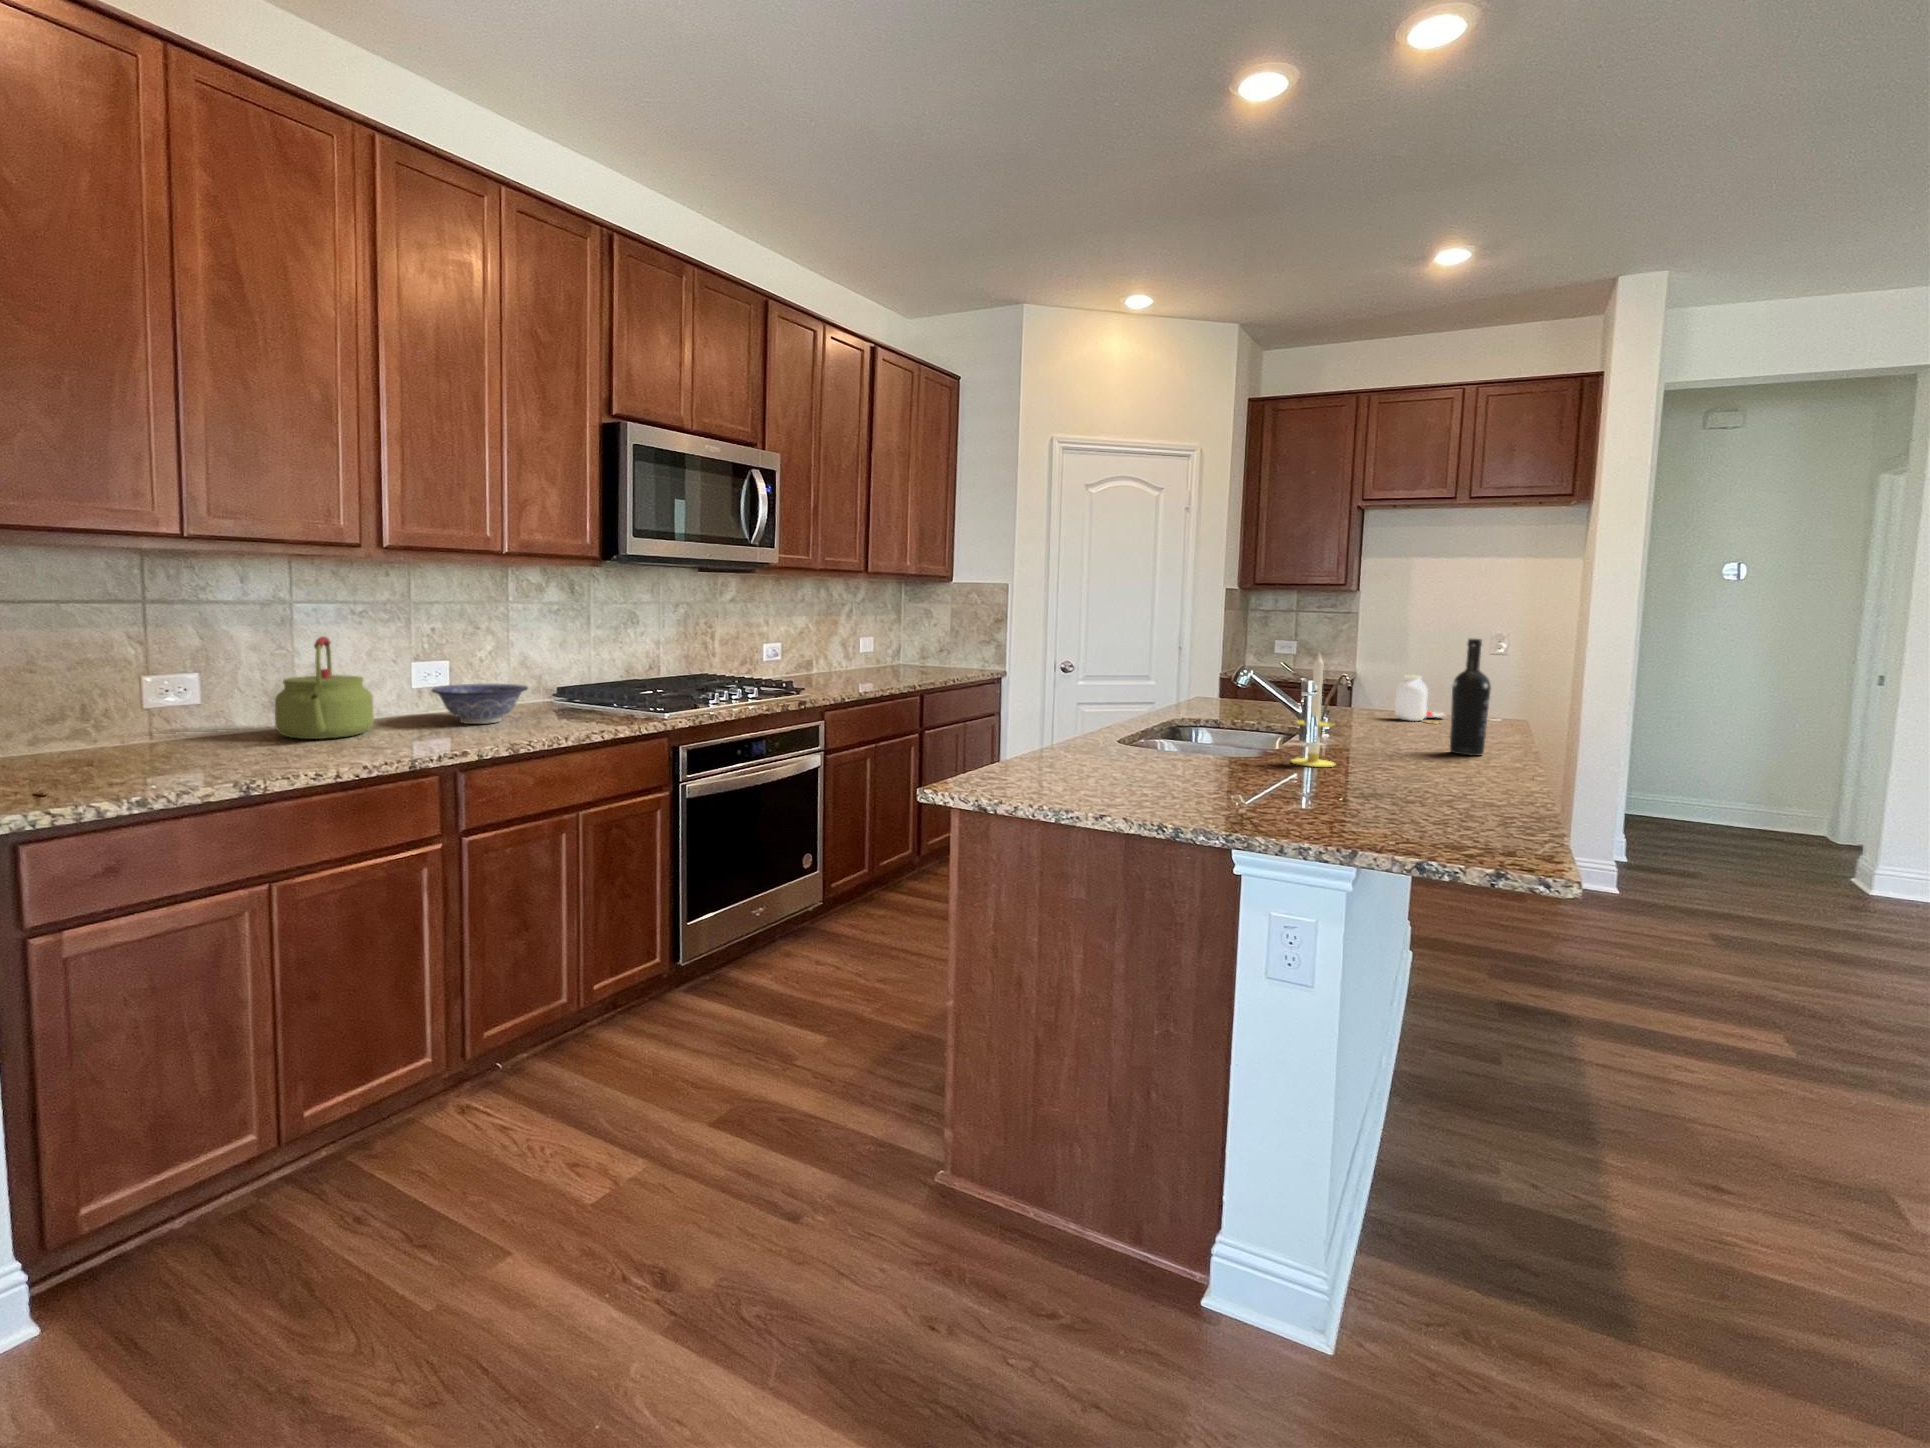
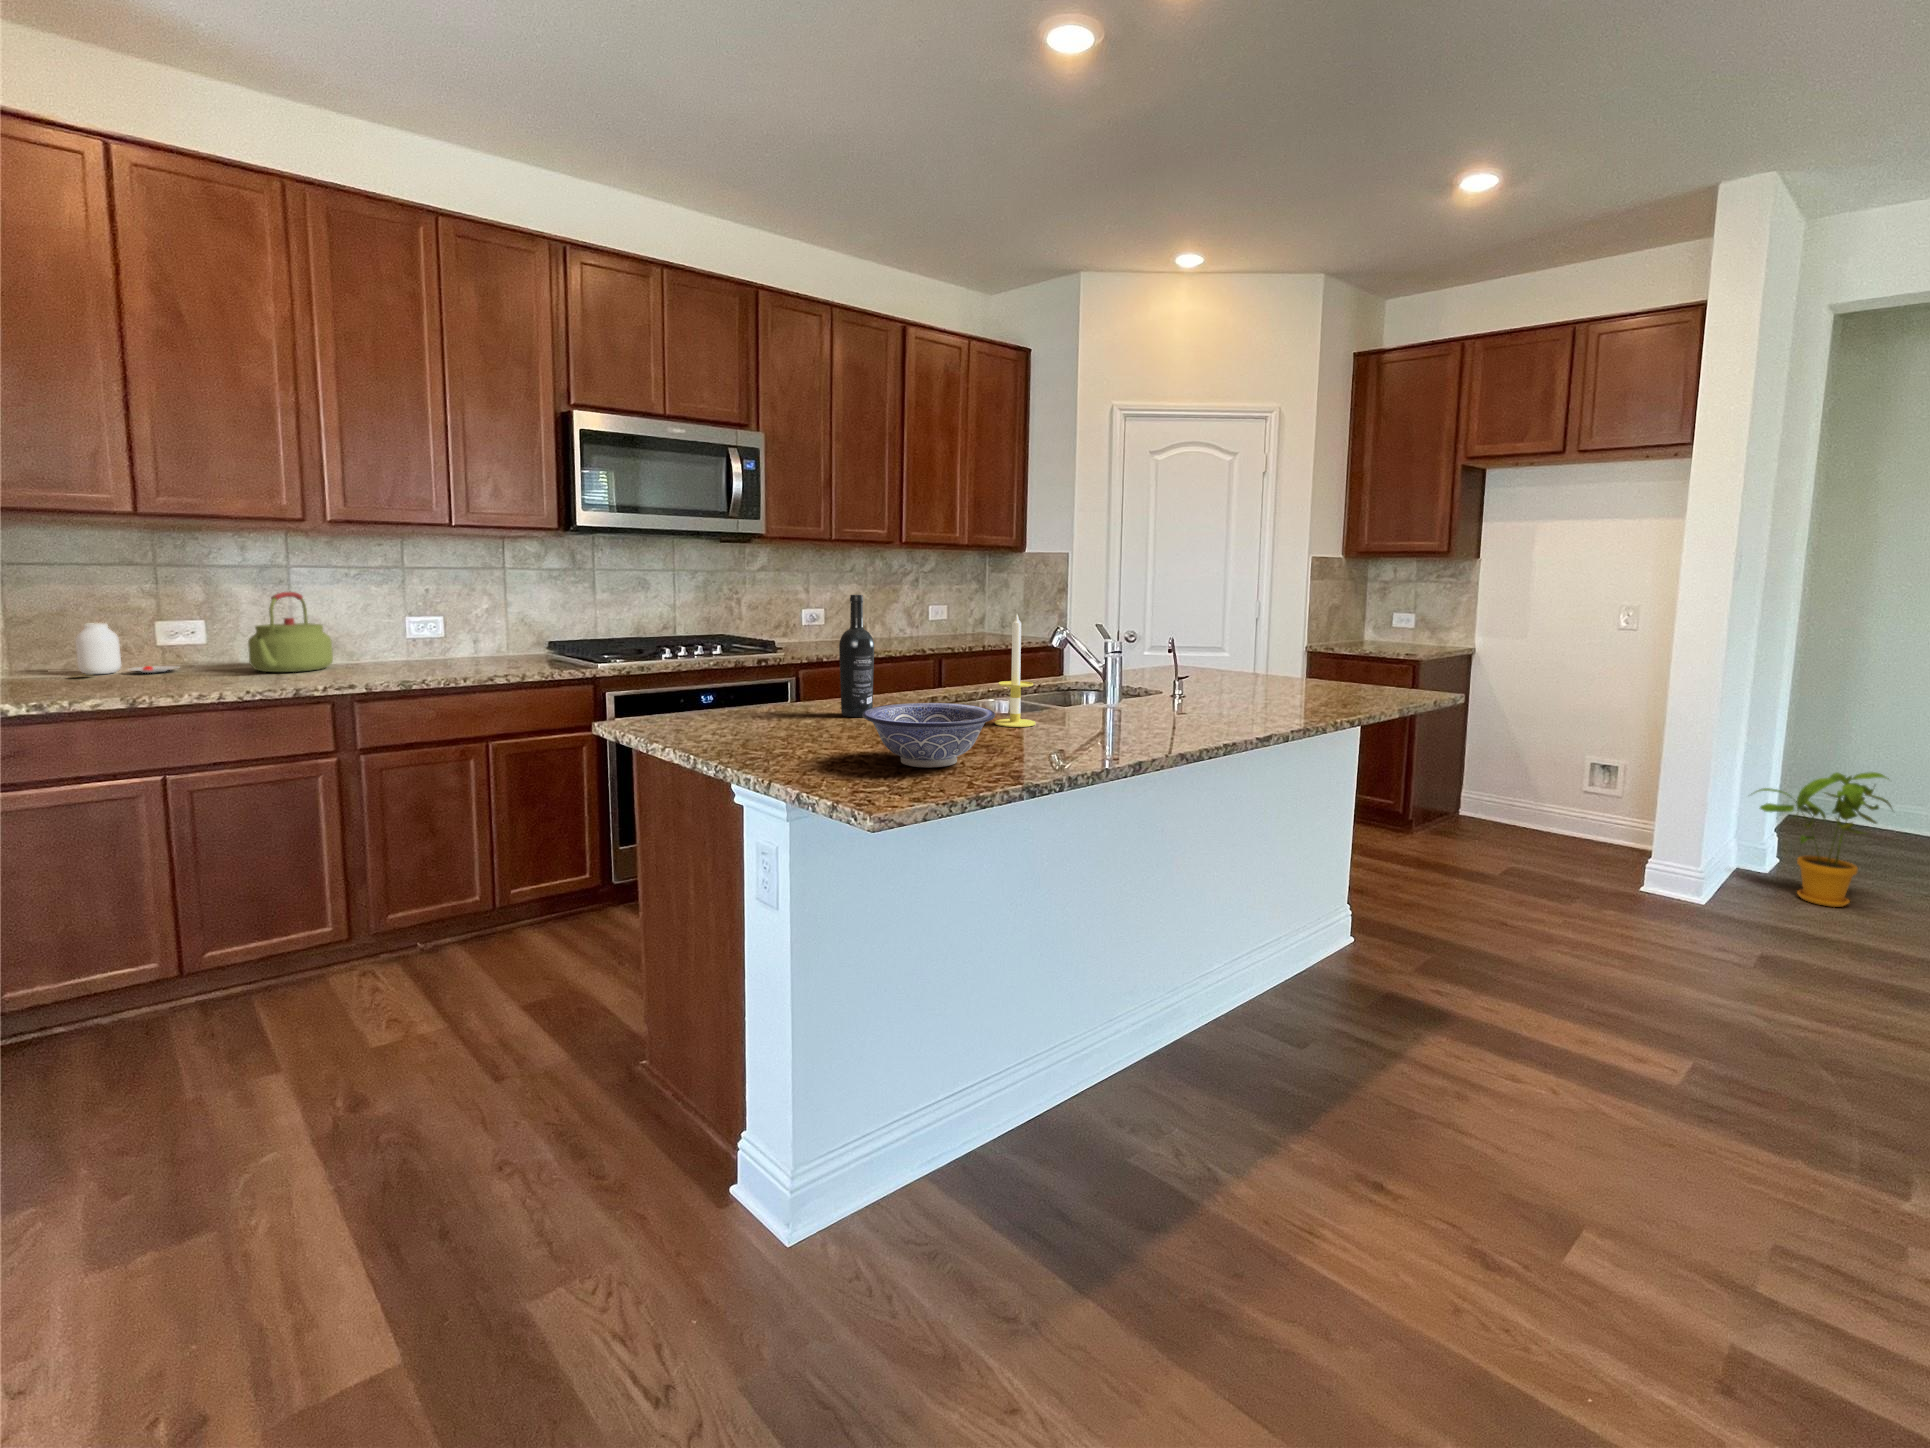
wine bottle: present [1450,638,1491,756] -> present [839,595,874,717]
jar: present [1395,675,1444,724] -> present [72,623,179,677]
decorative bowl: present [431,684,528,724] -> present [863,703,995,768]
house plant: none [1618,767,1745,880] -> present [1755,772,1892,907]

